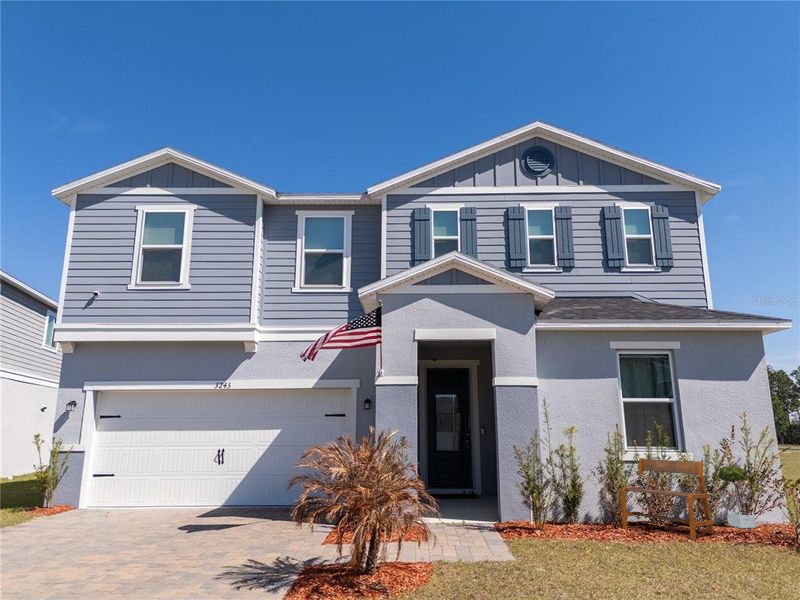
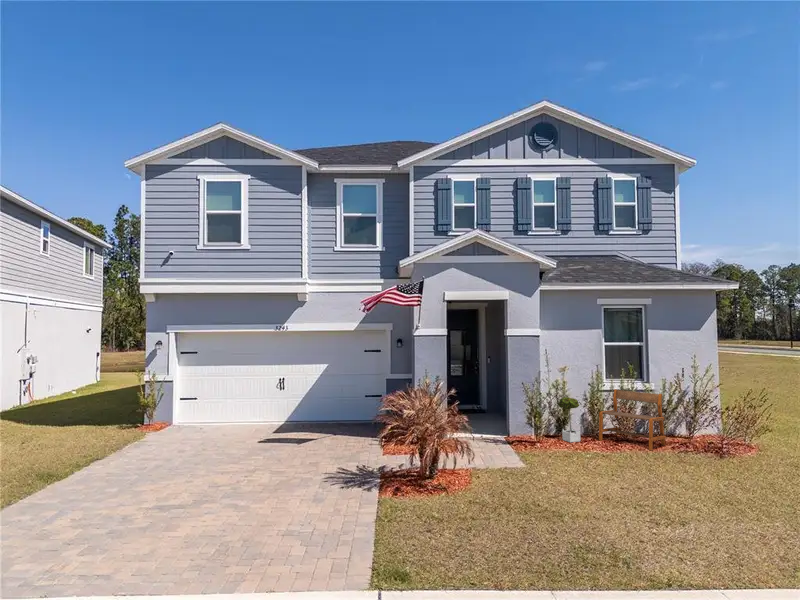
potted tree: present [719,465,756,528] -> present [559,397,580,442]

